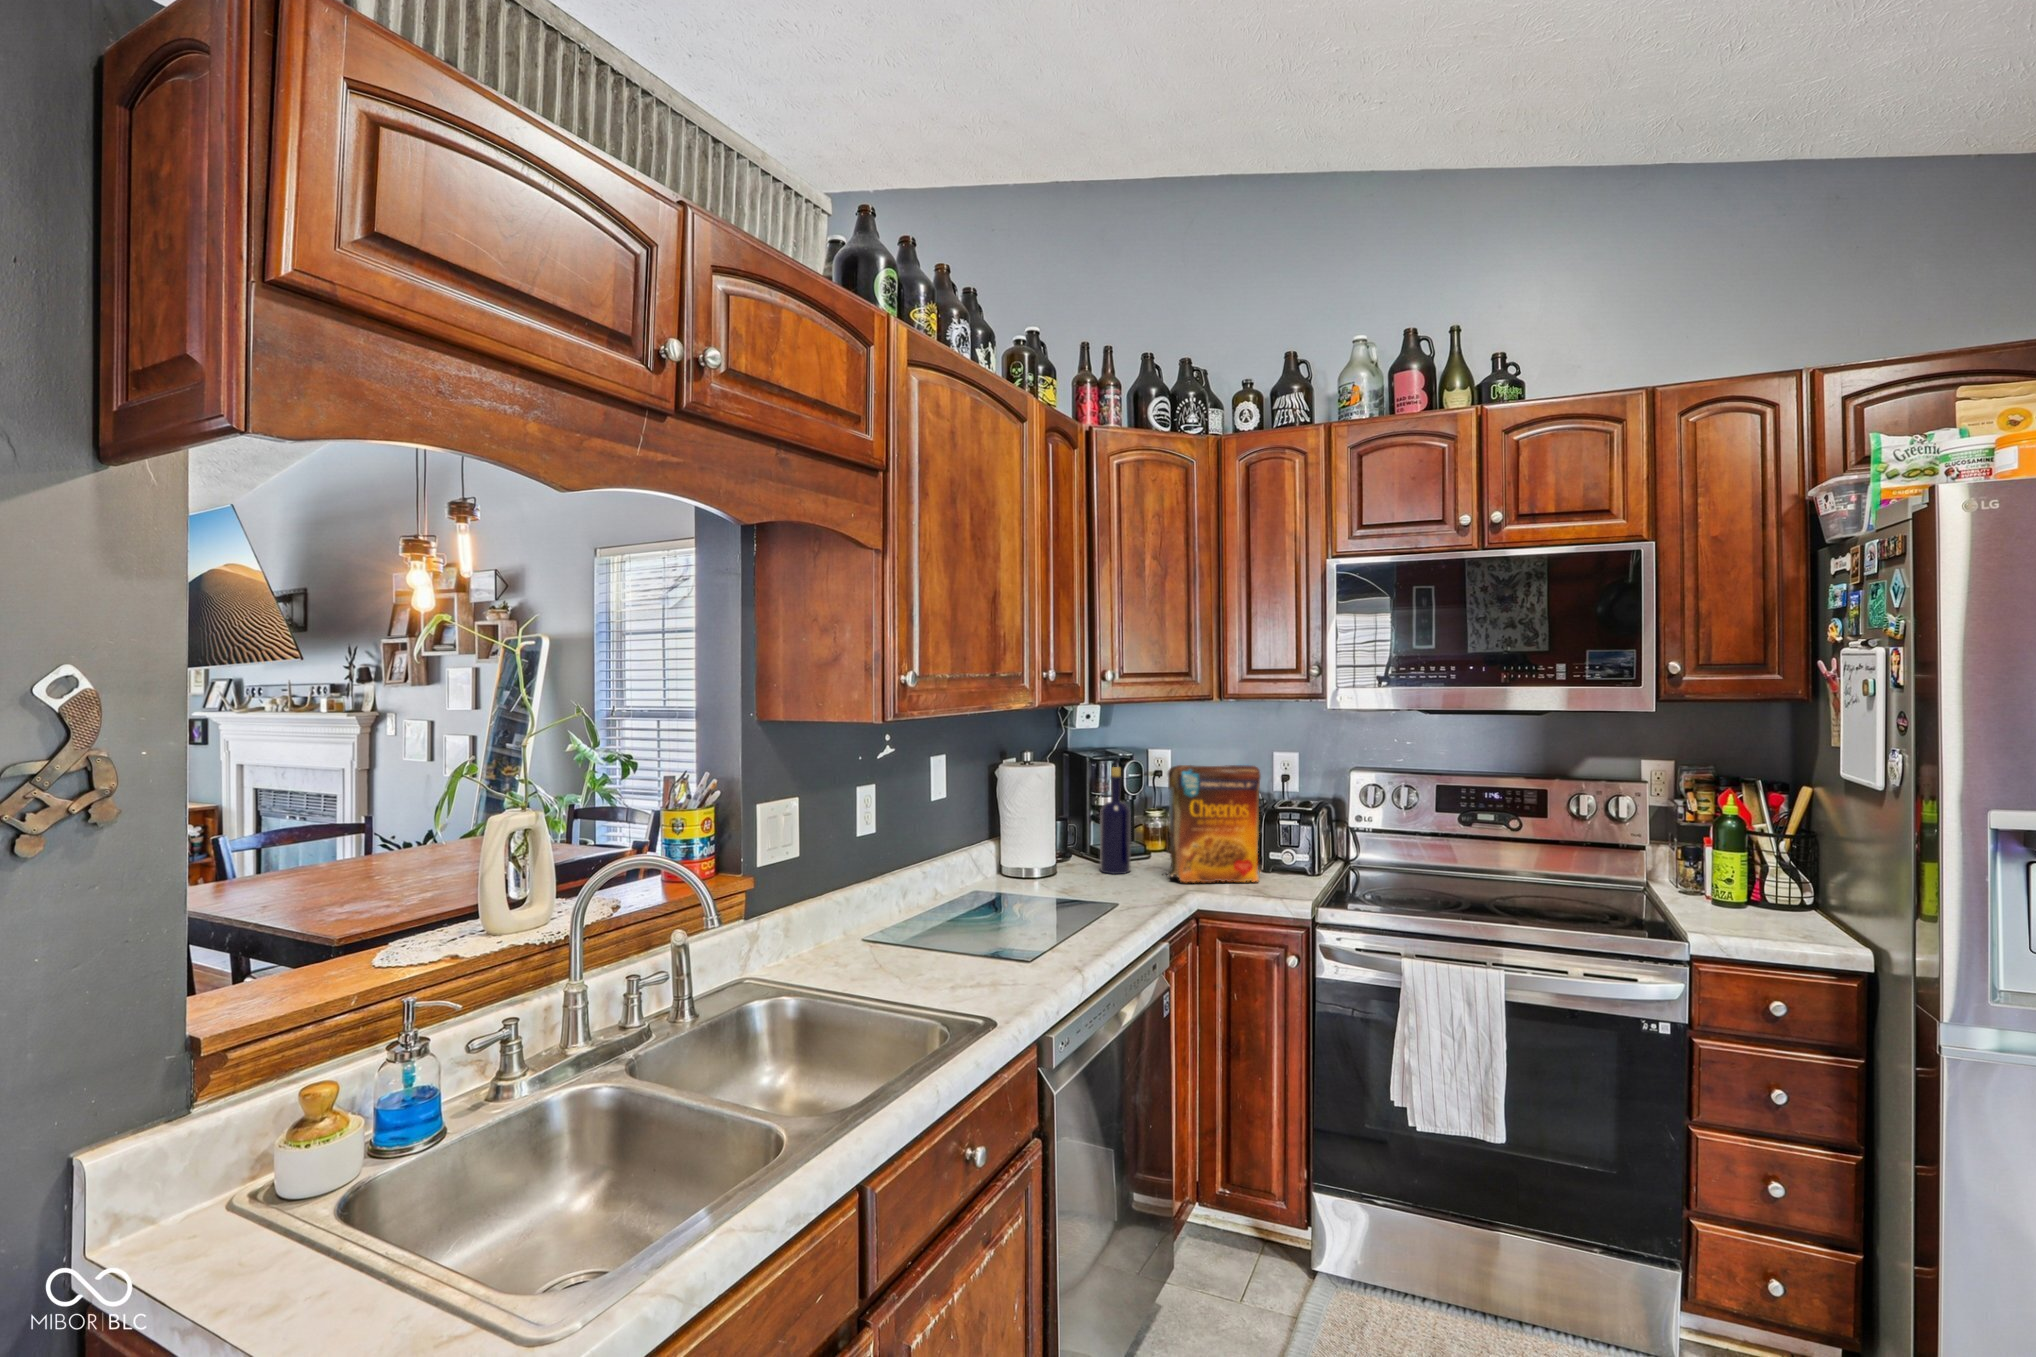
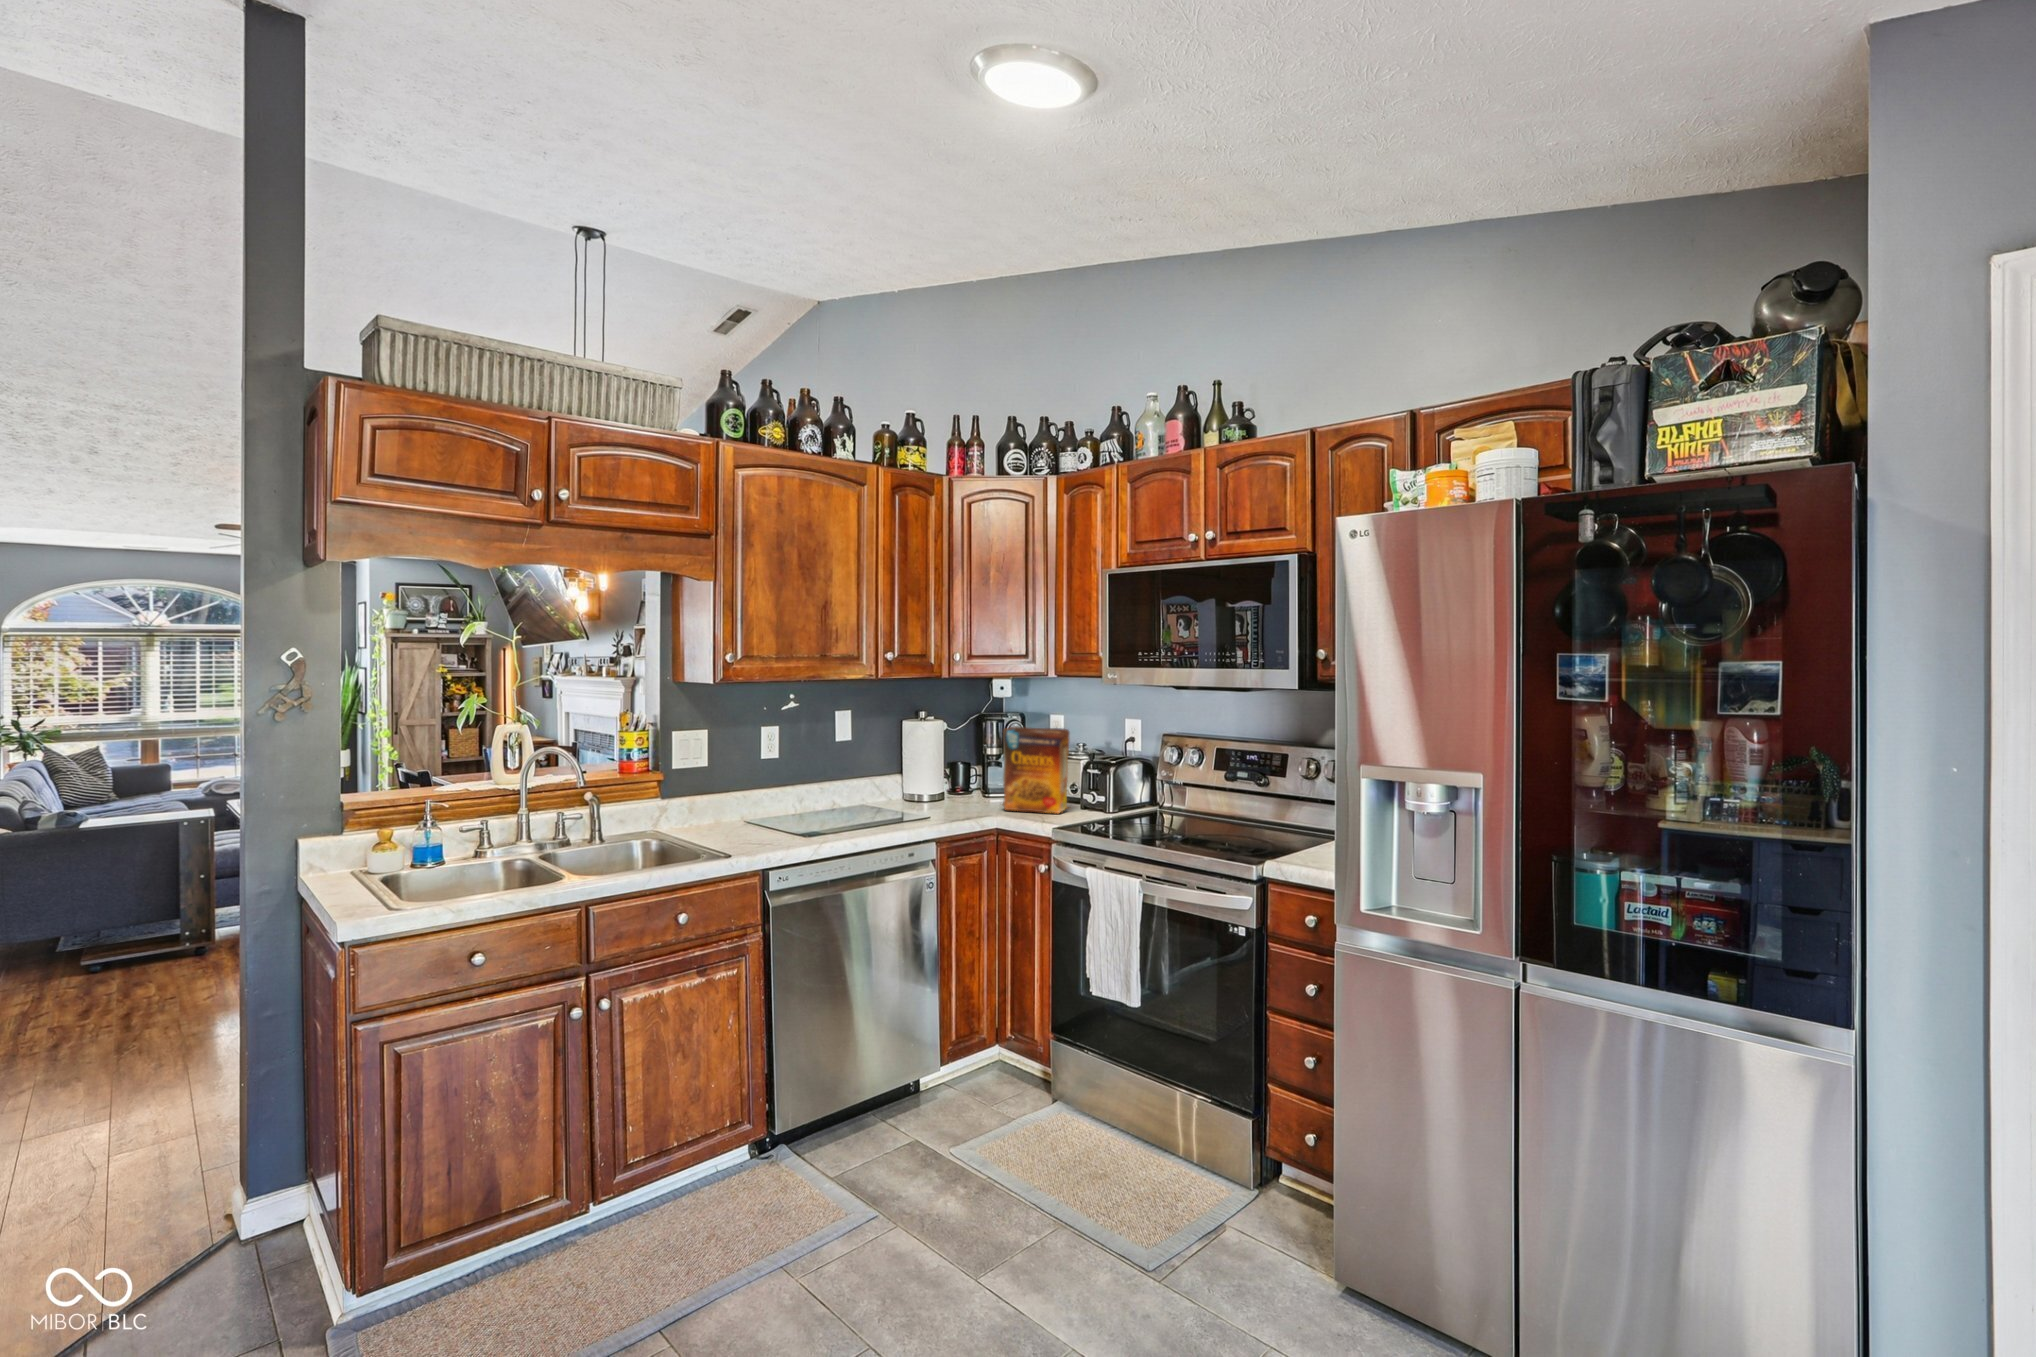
bottle: present [1100,767,1131,874] -> none [971,727,993,804]

